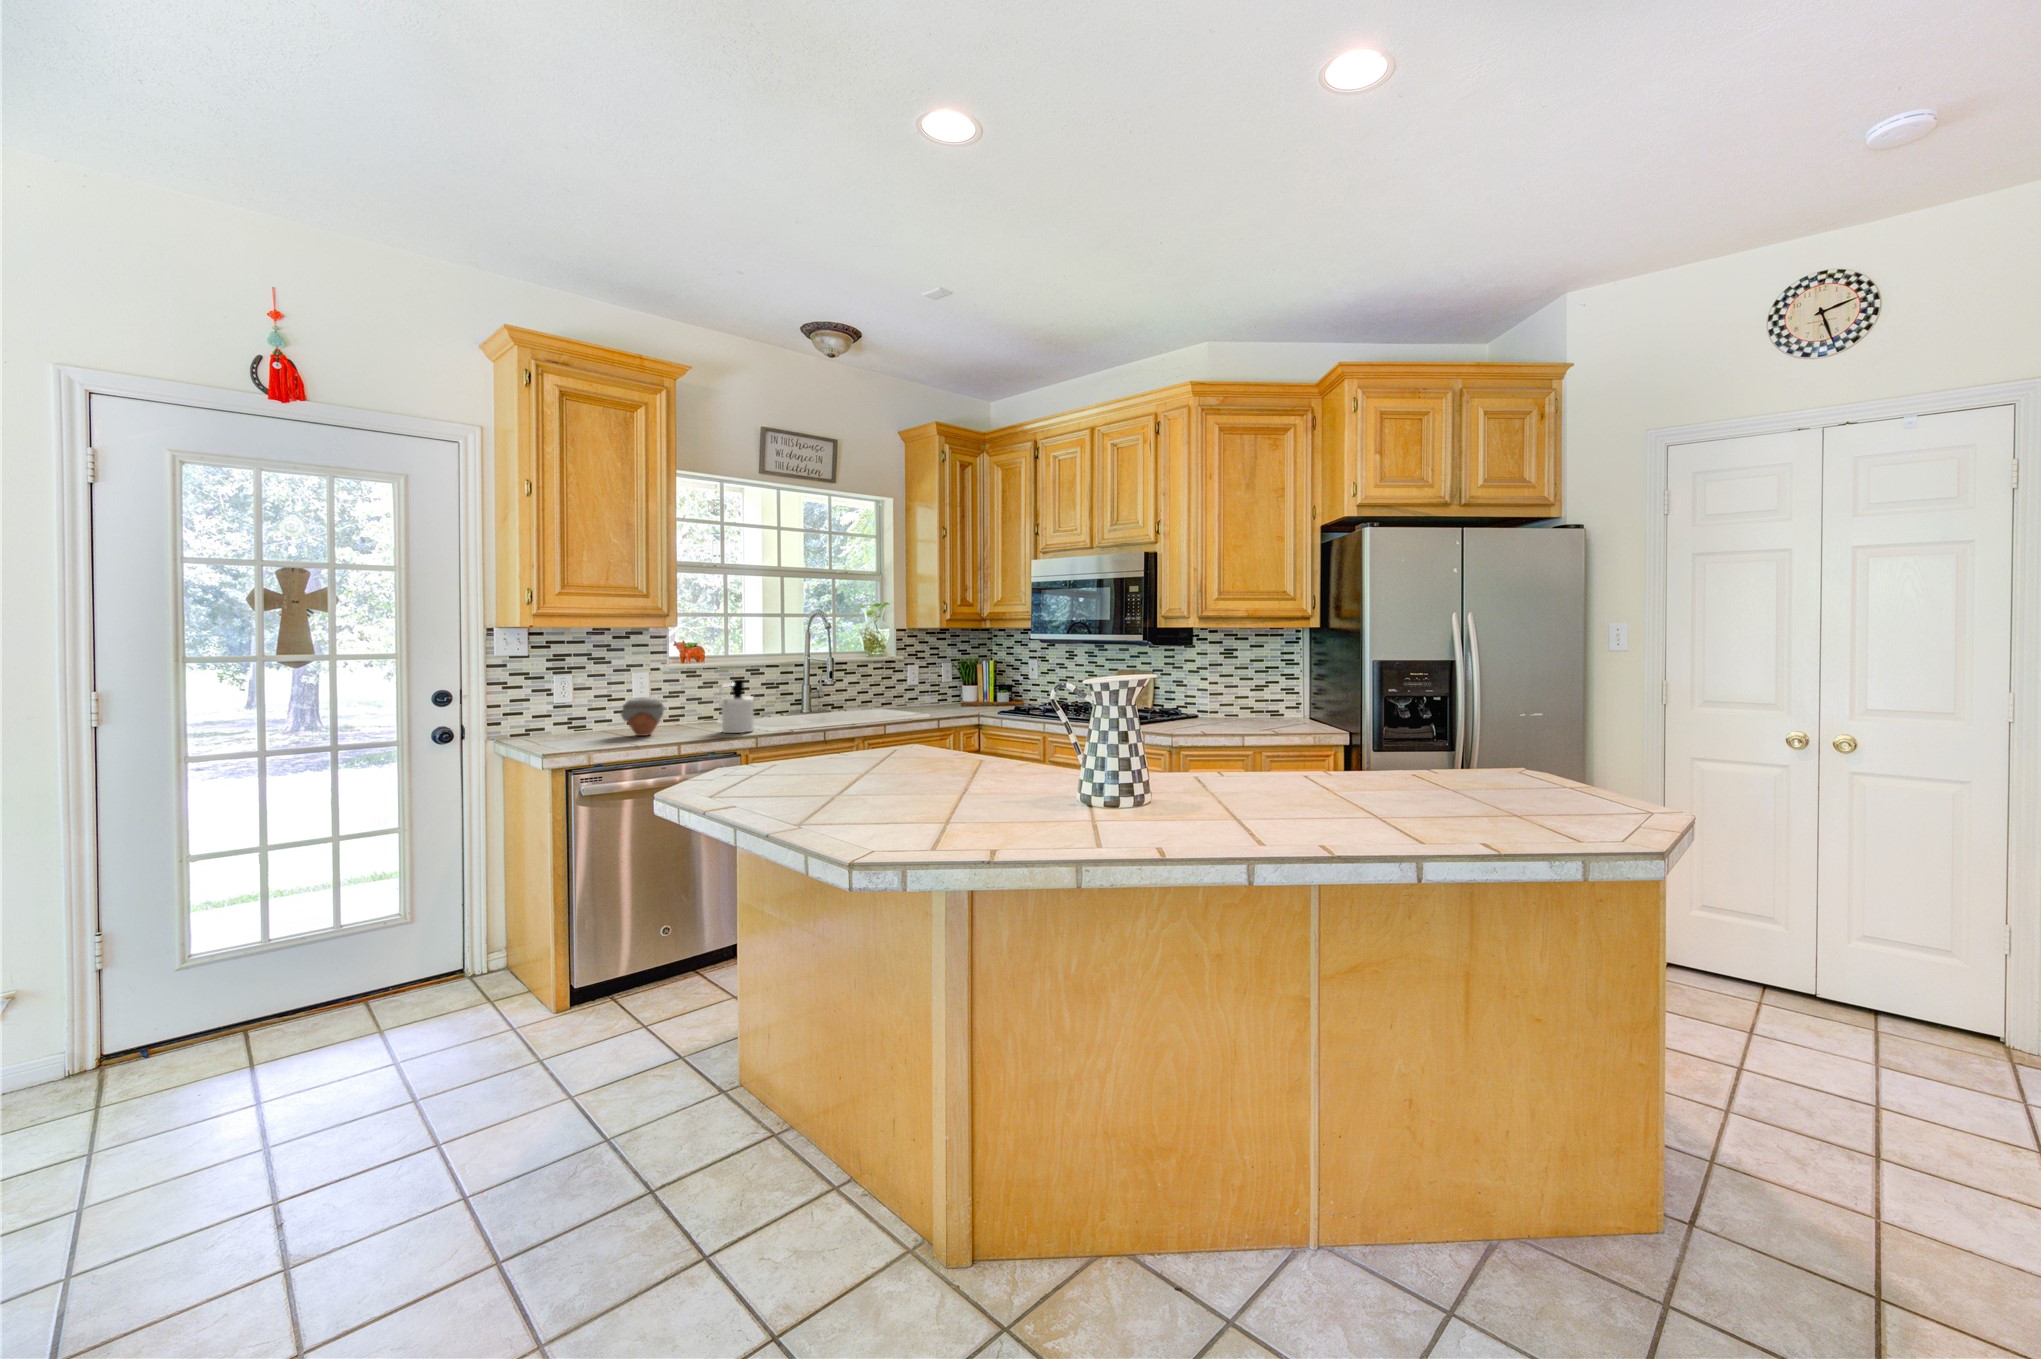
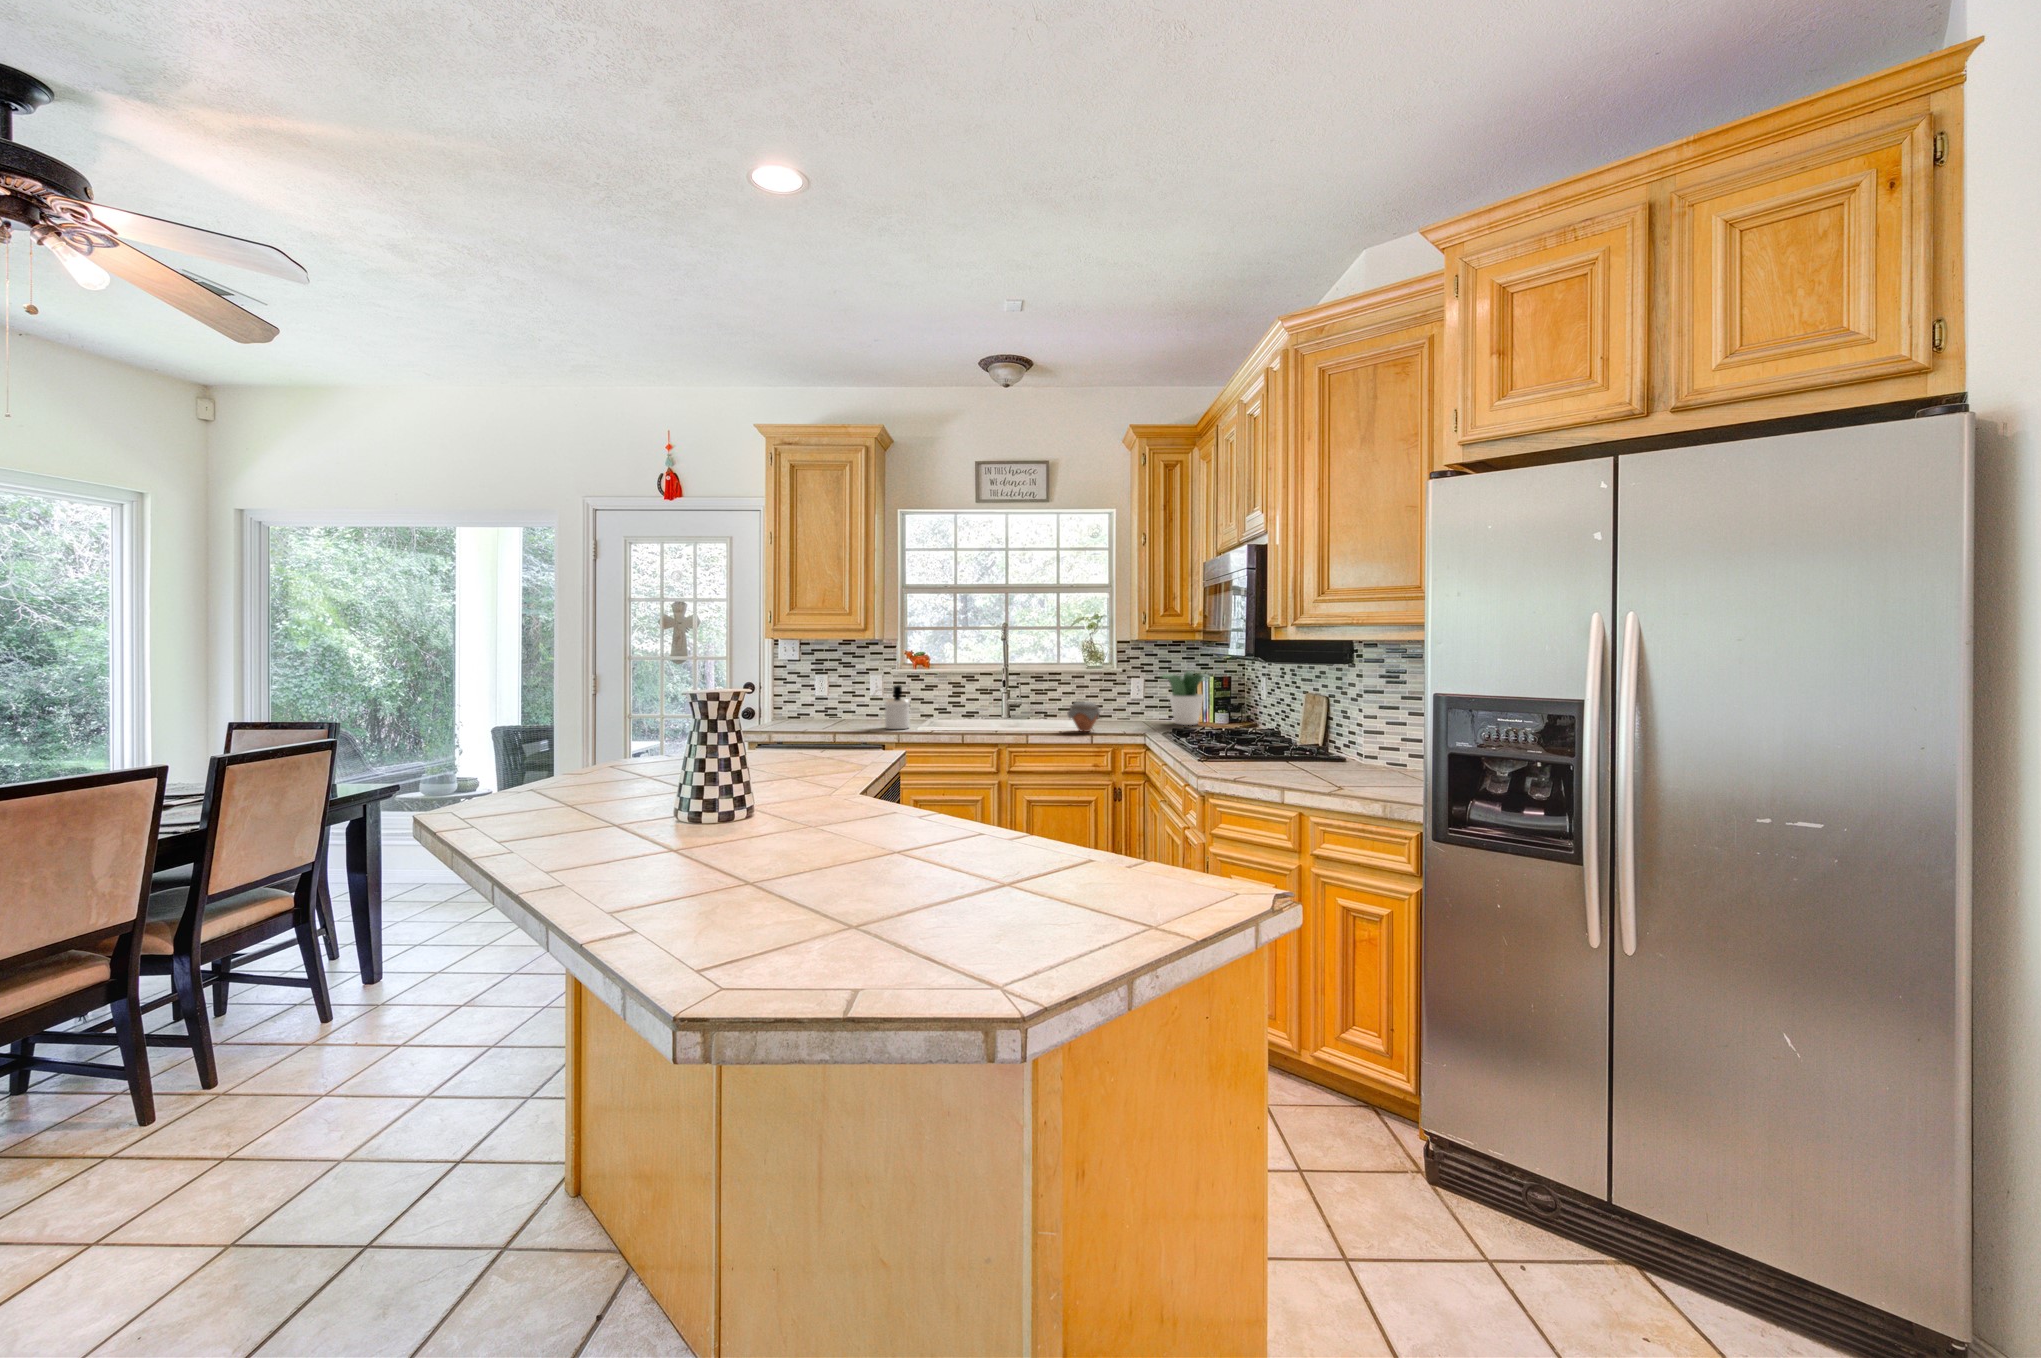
potted plant: none [955,656,1013,705] -> present [1162,672,1210,725]
jar: present [621,698,665,736] -> present [1067,701,1100,732]

